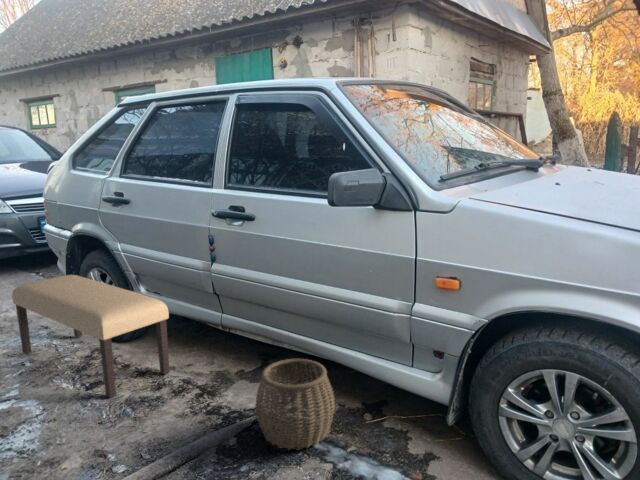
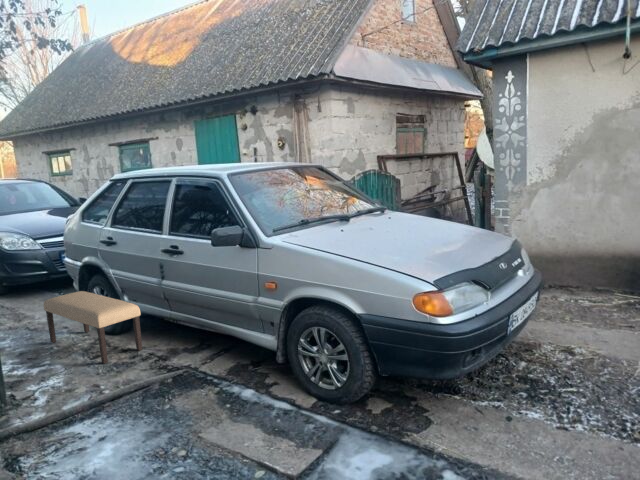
woven basket: present [255,359,335,450] -> none [184,334,230,383]

